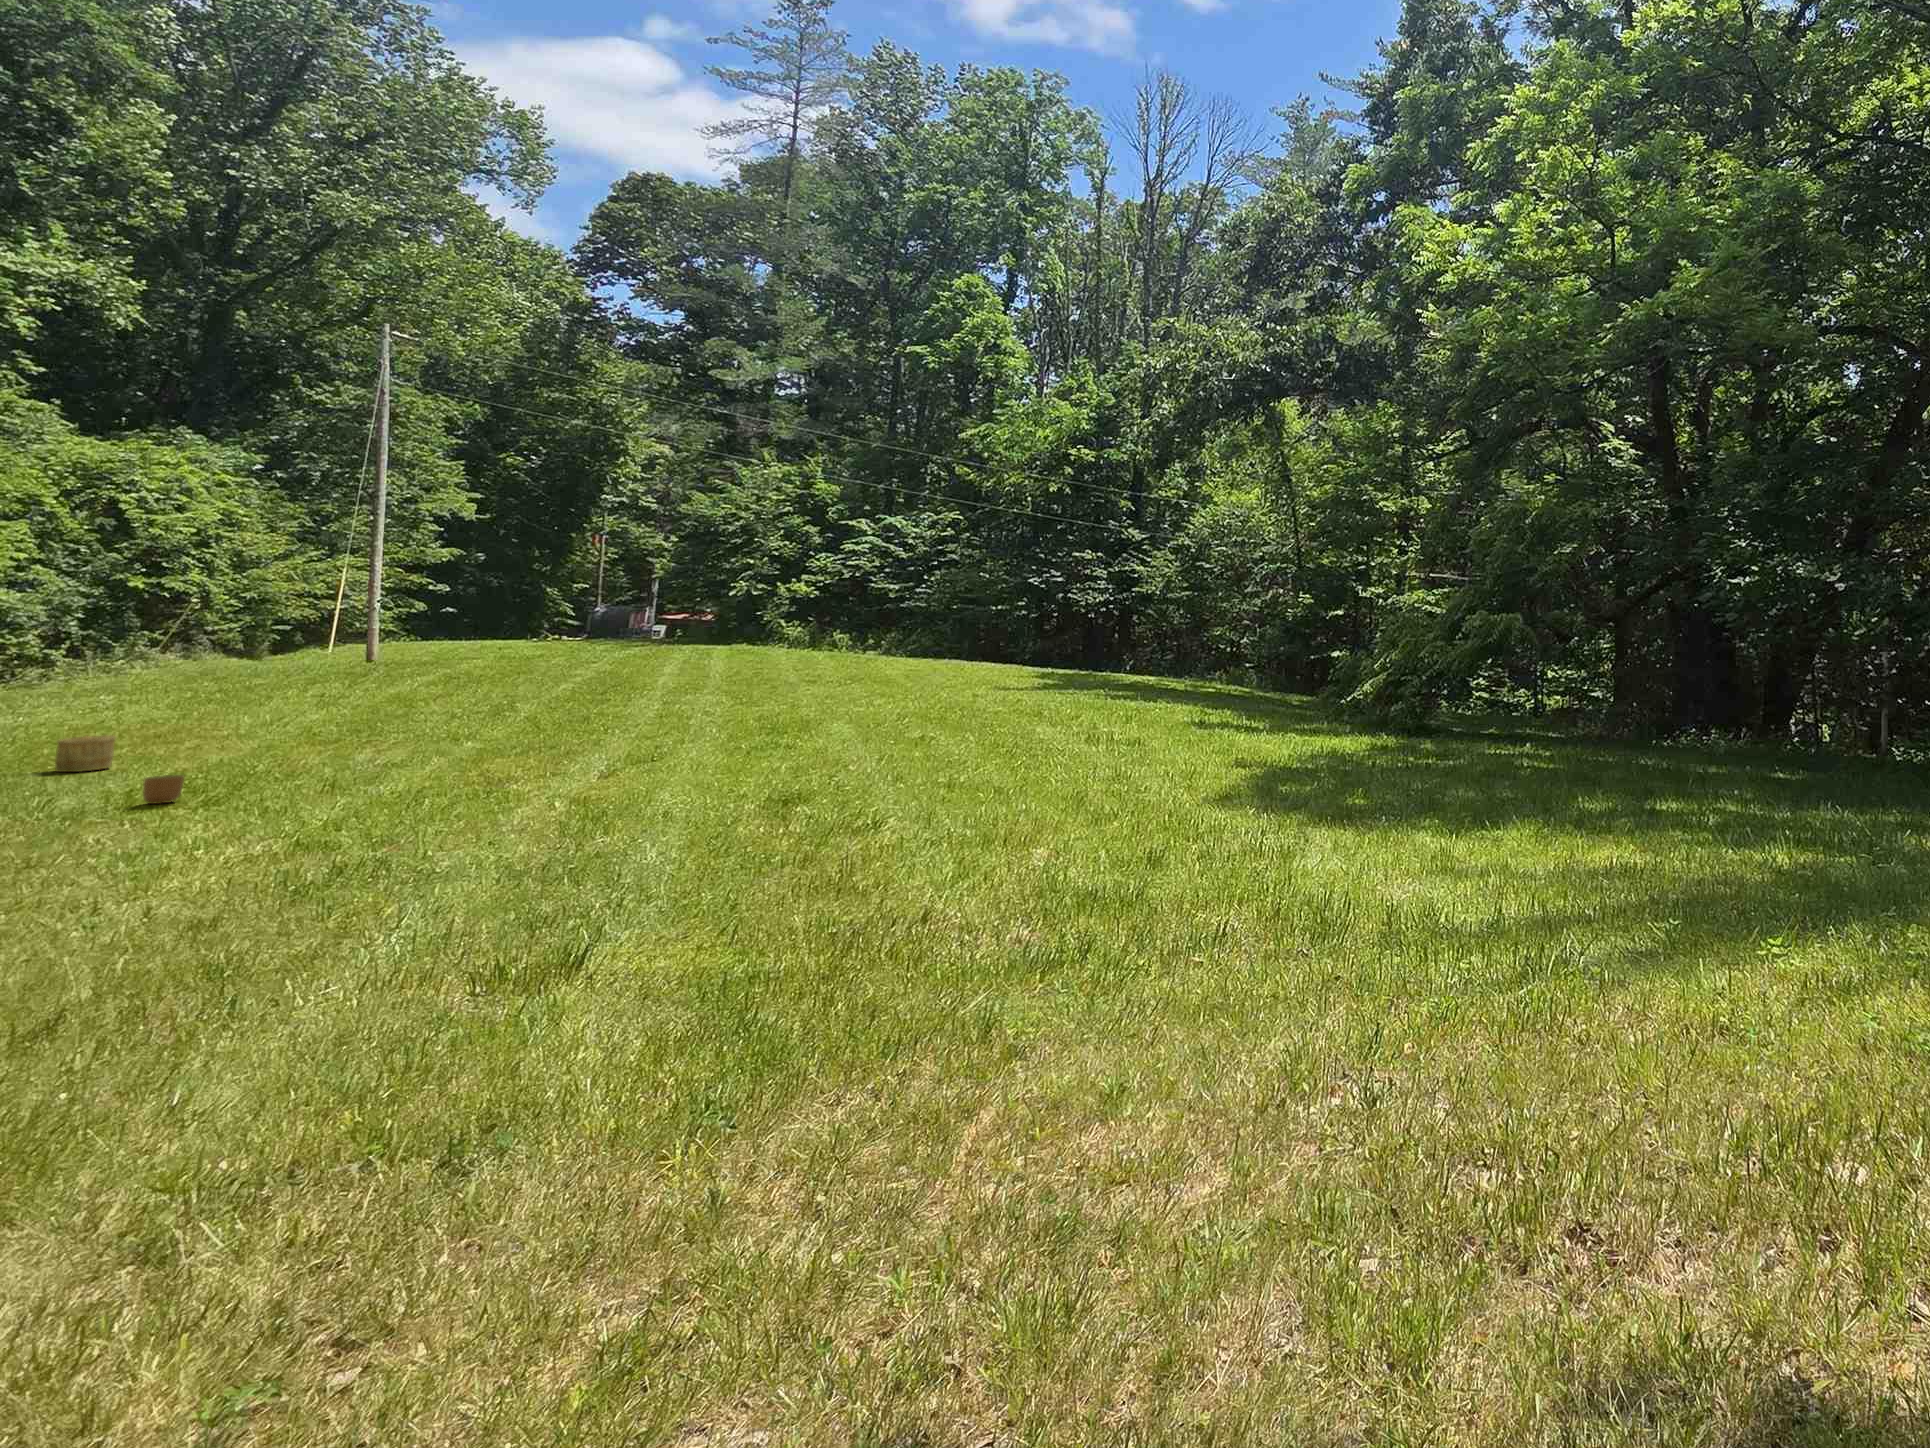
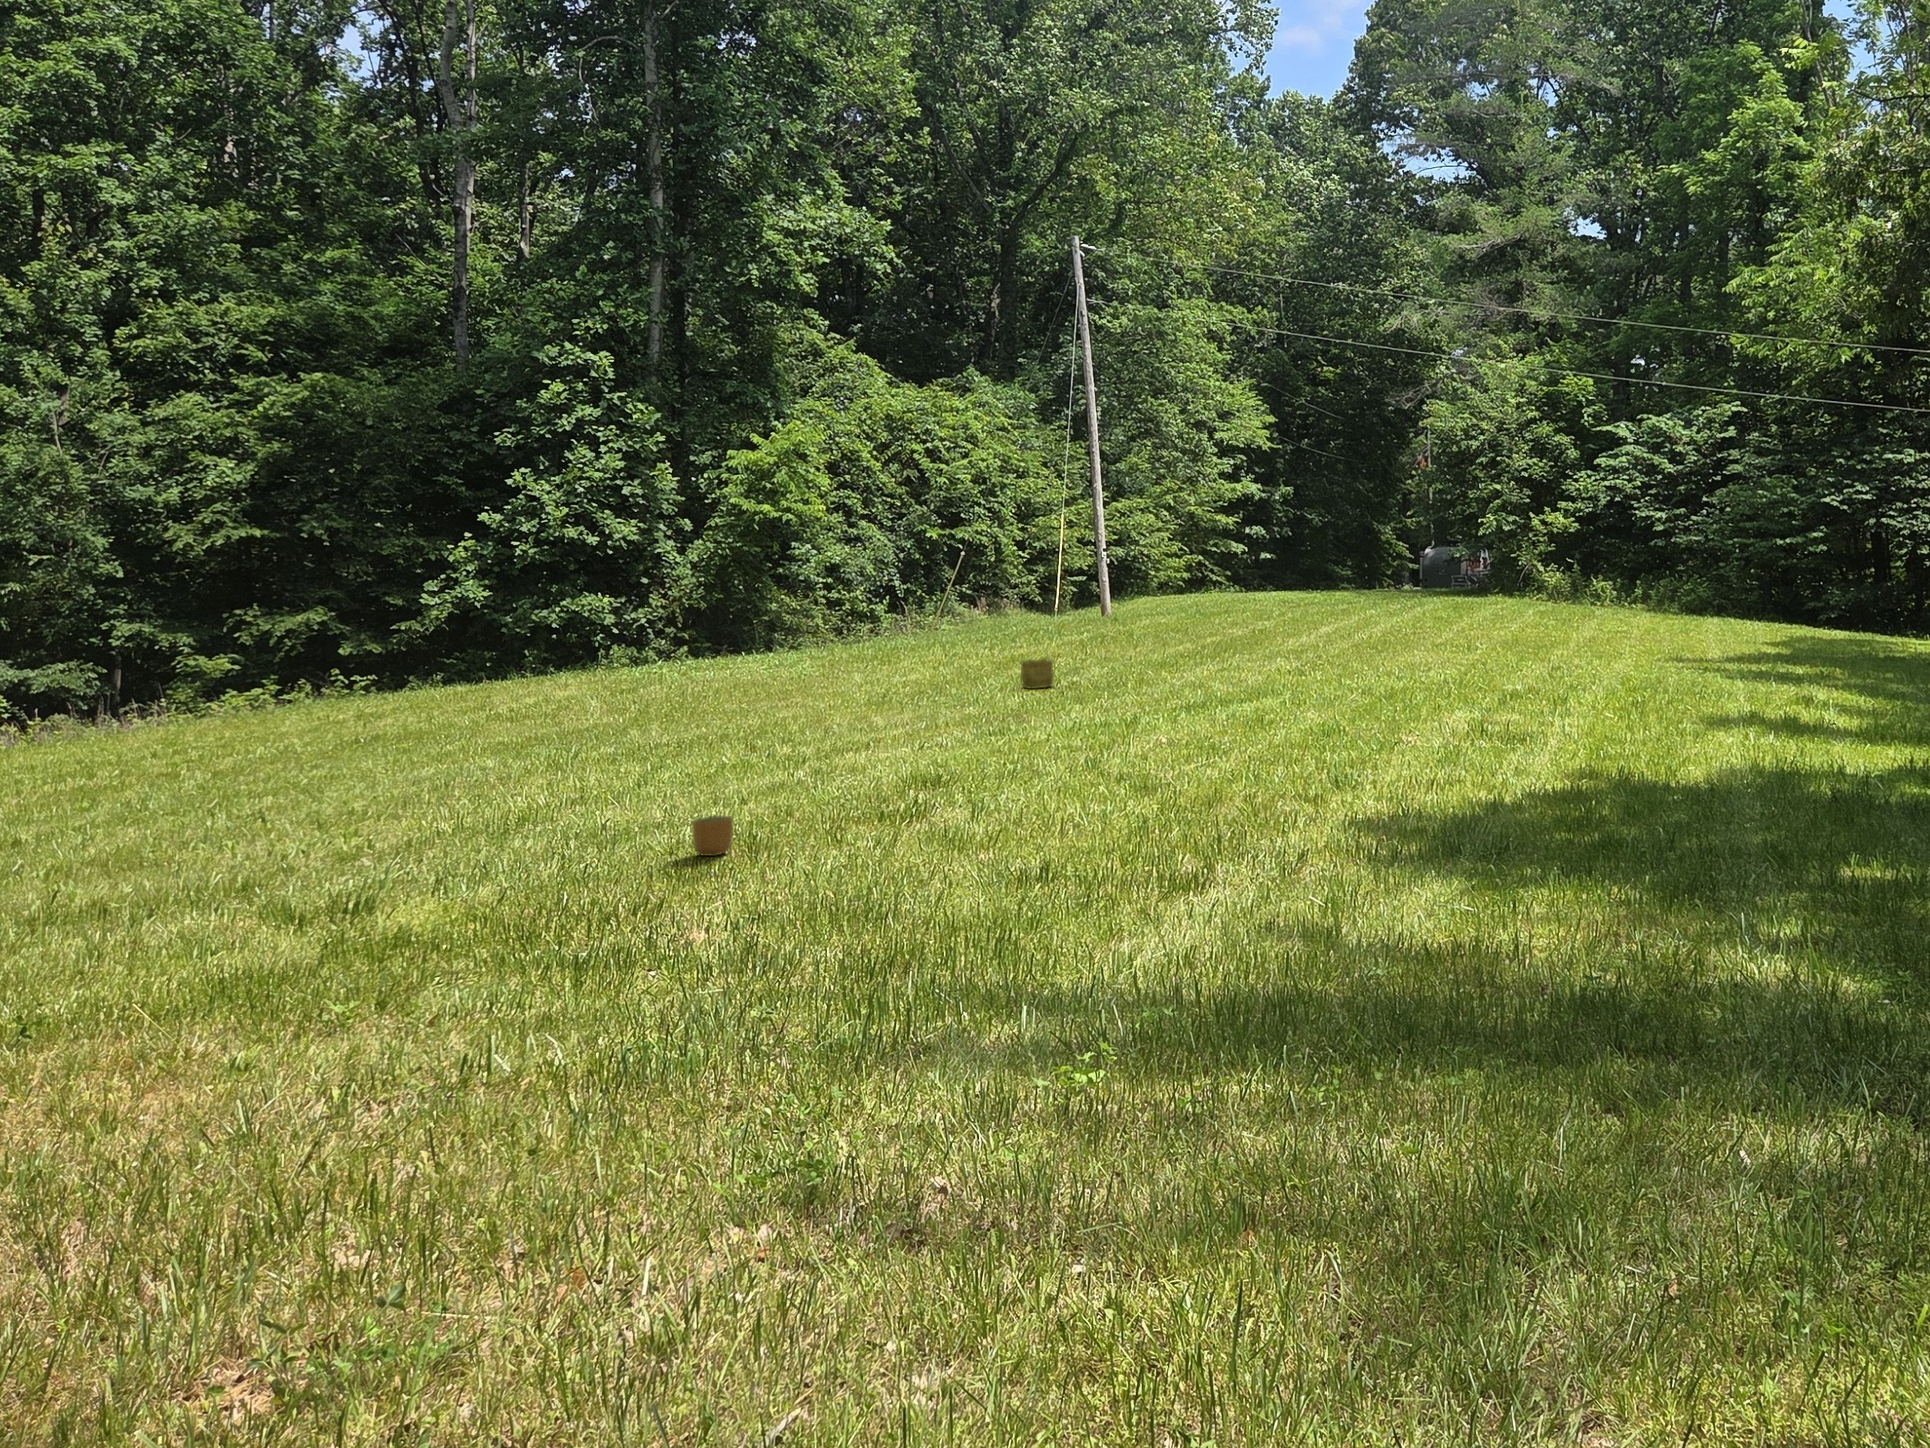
wooden bucket: present [55,735,116,772] -> present [1021,659,1053,689]

